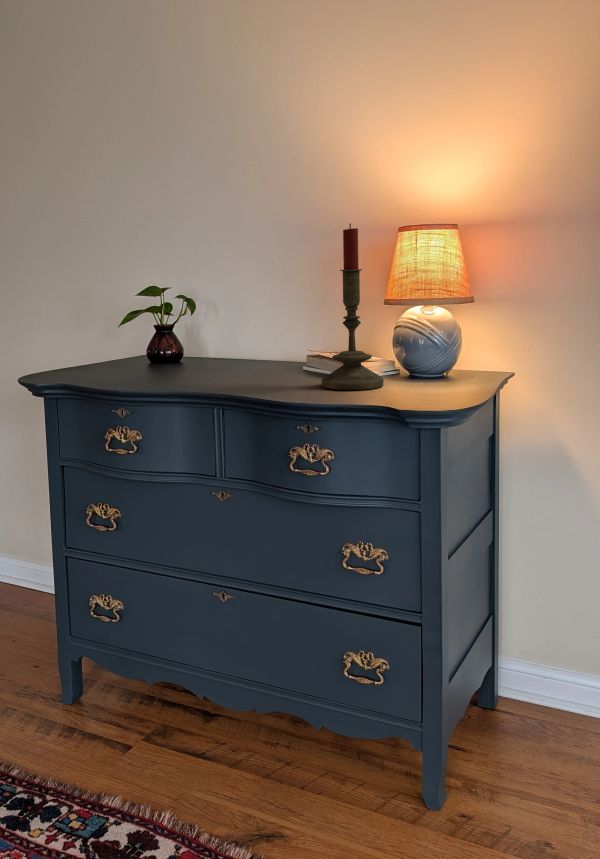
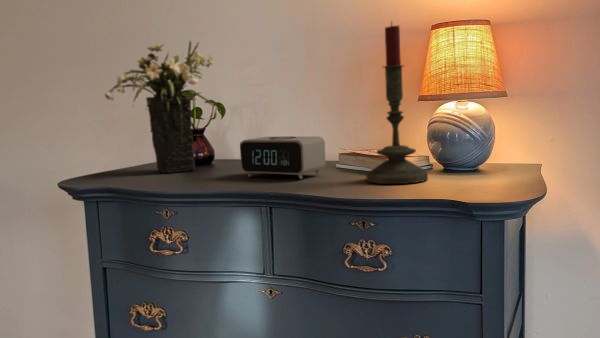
flower arrangement: none [65,233,181,371] -> present [105,41,214,173]
alarm clock: none [200,337,286,382] -> present [240,136,325,179]

